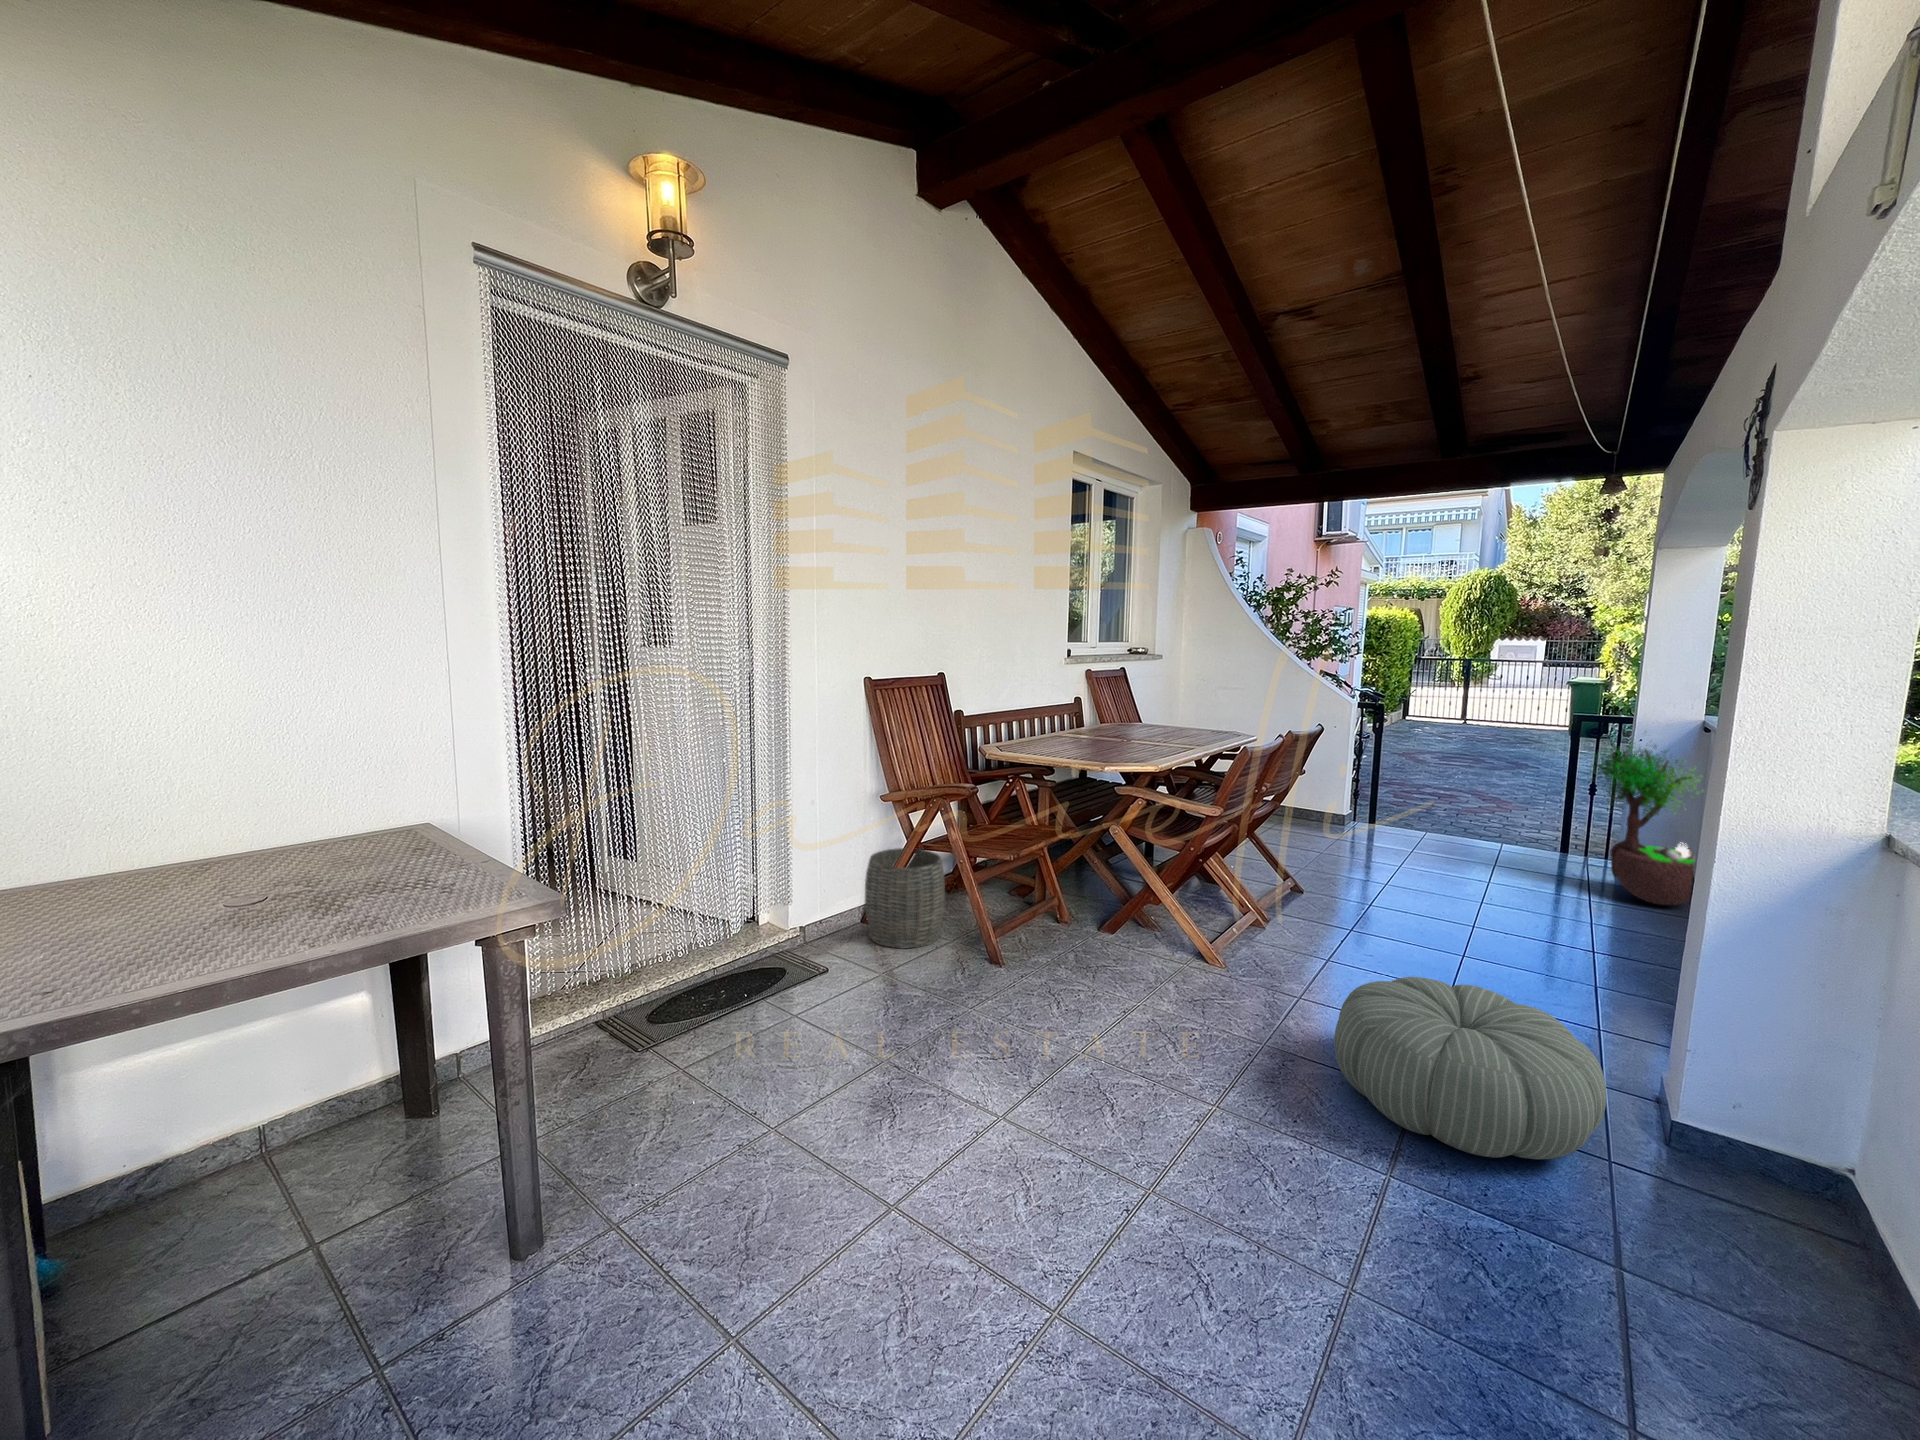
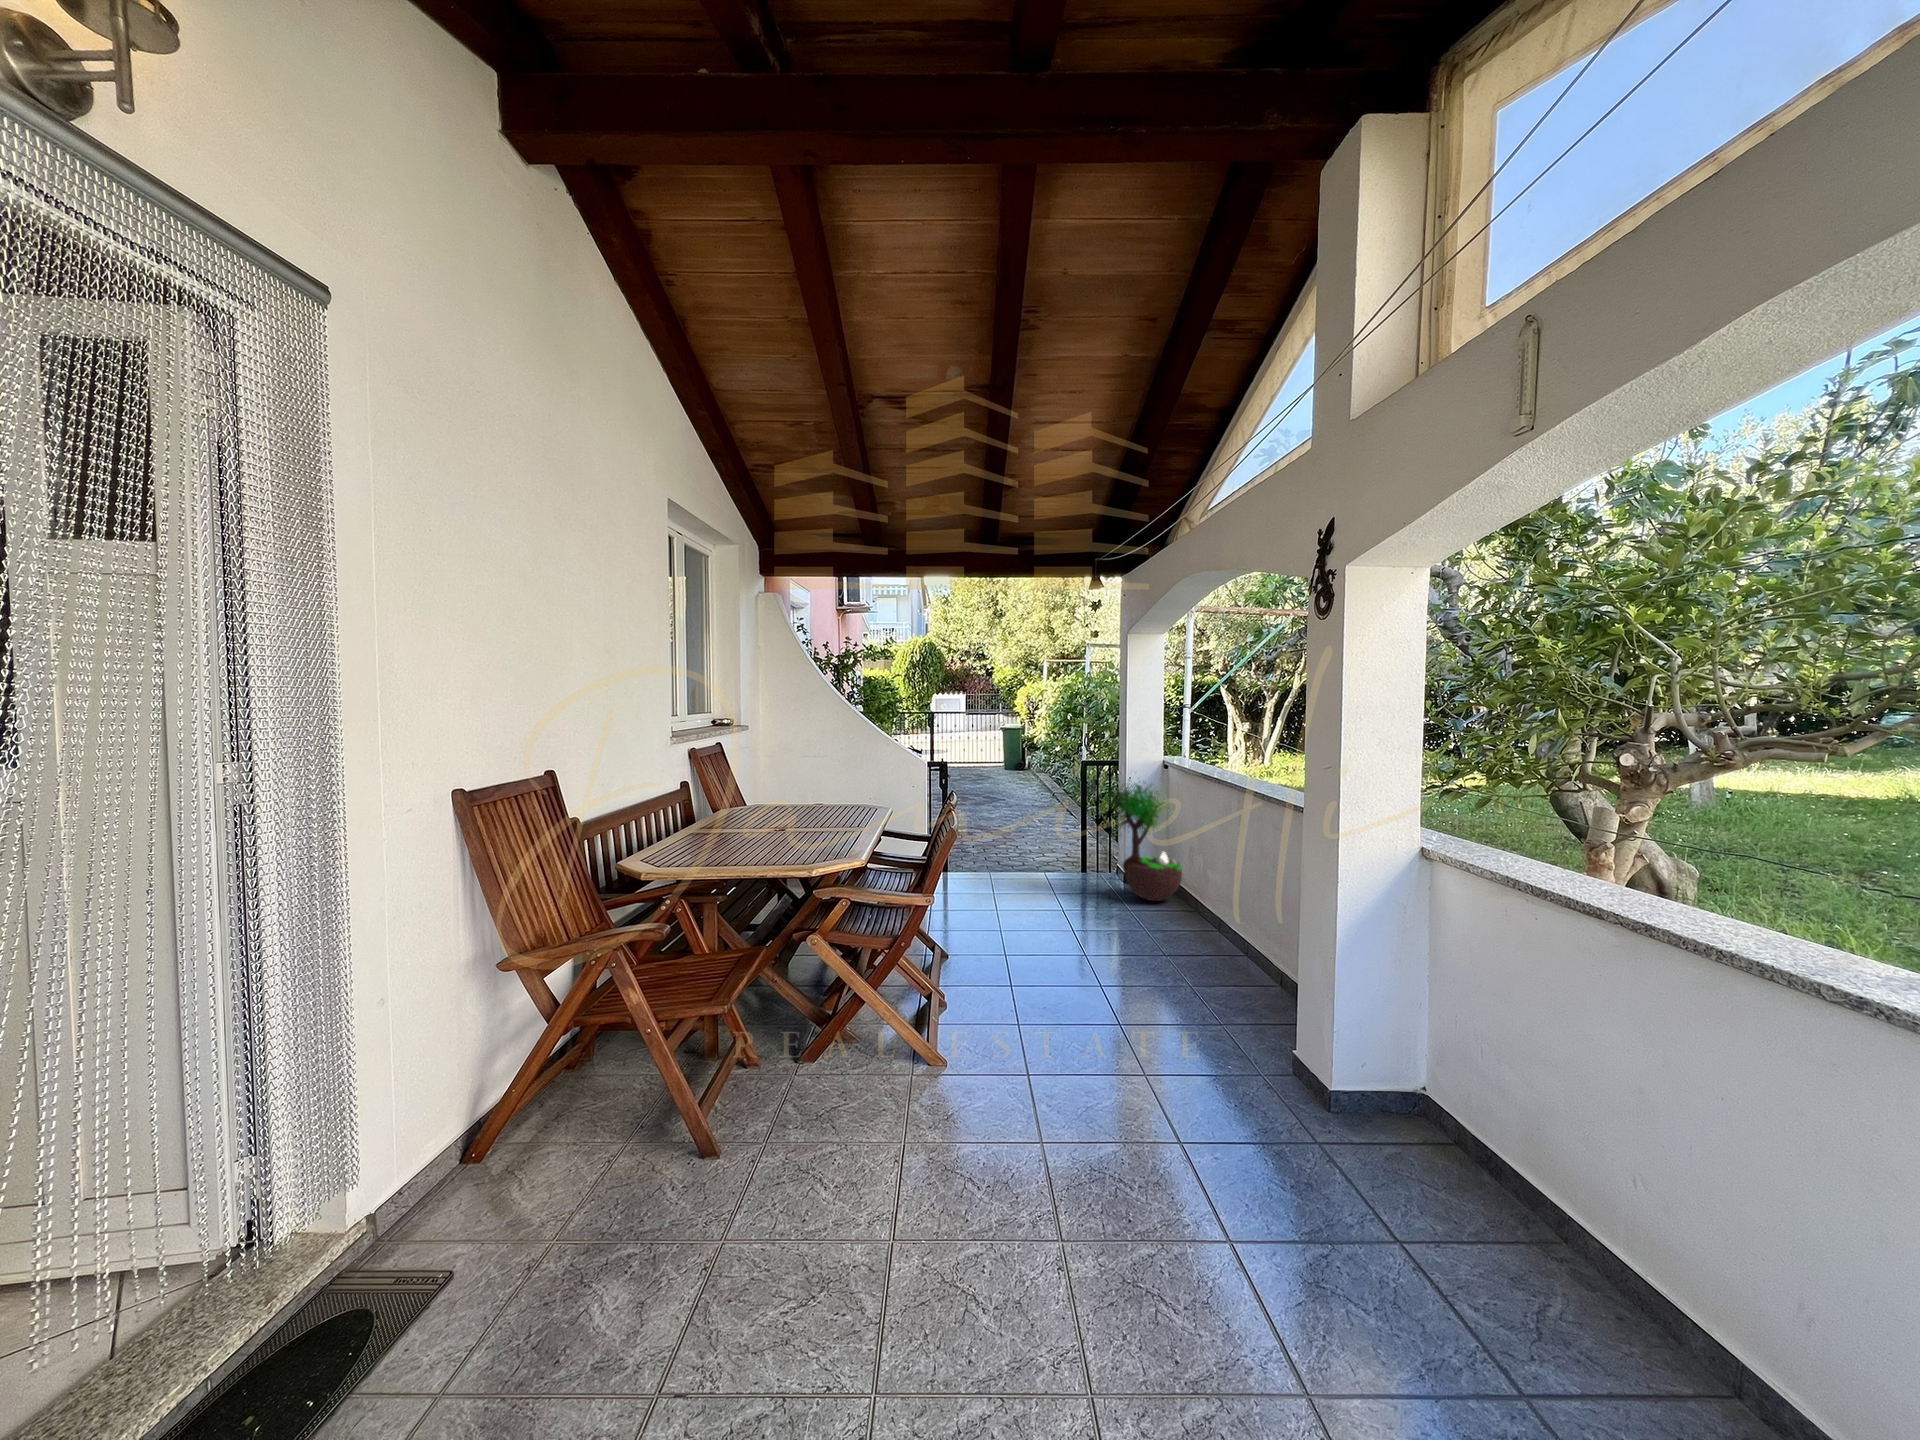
woven basket: present [865,848,945,949] -> none [472,1021,603,1187]
pouf: present [1334,977,1606,1159] -> none [1101,1020,1321,1185]

